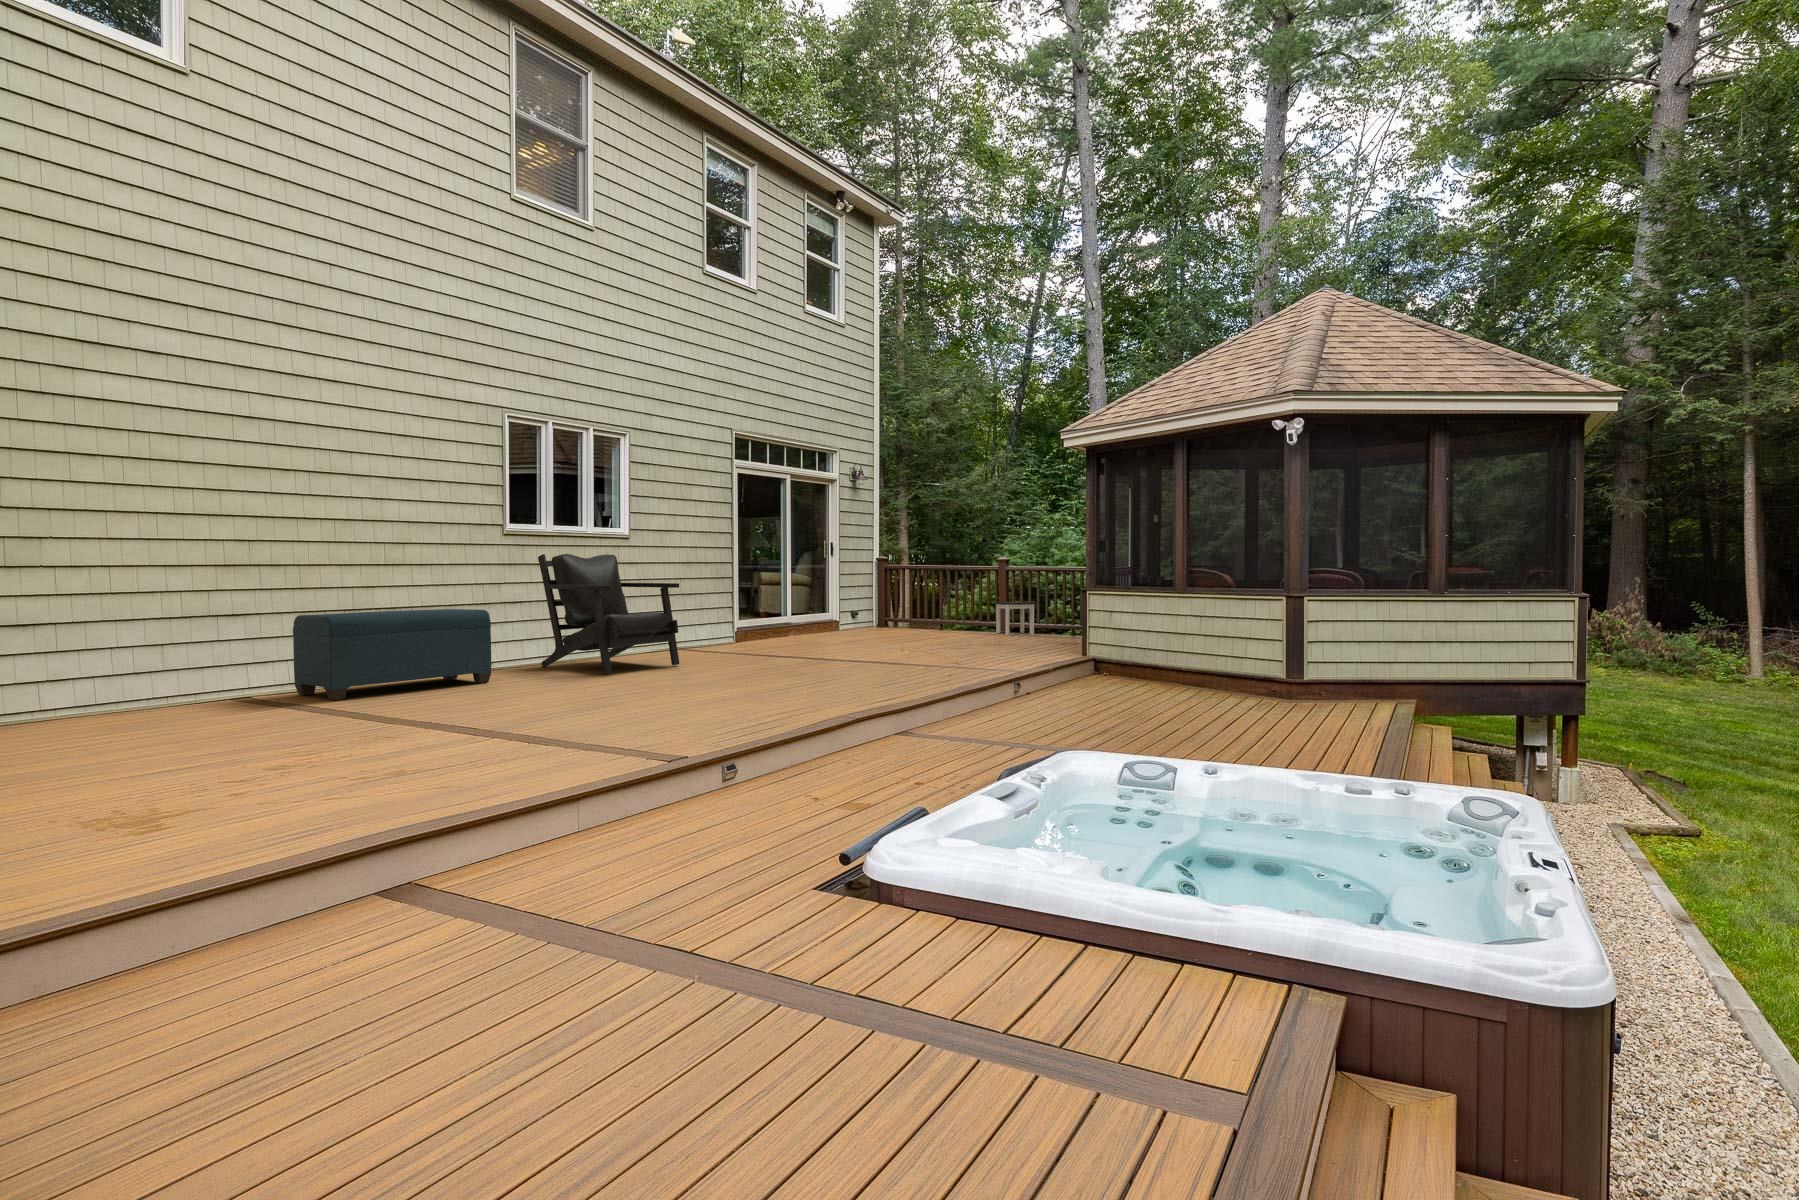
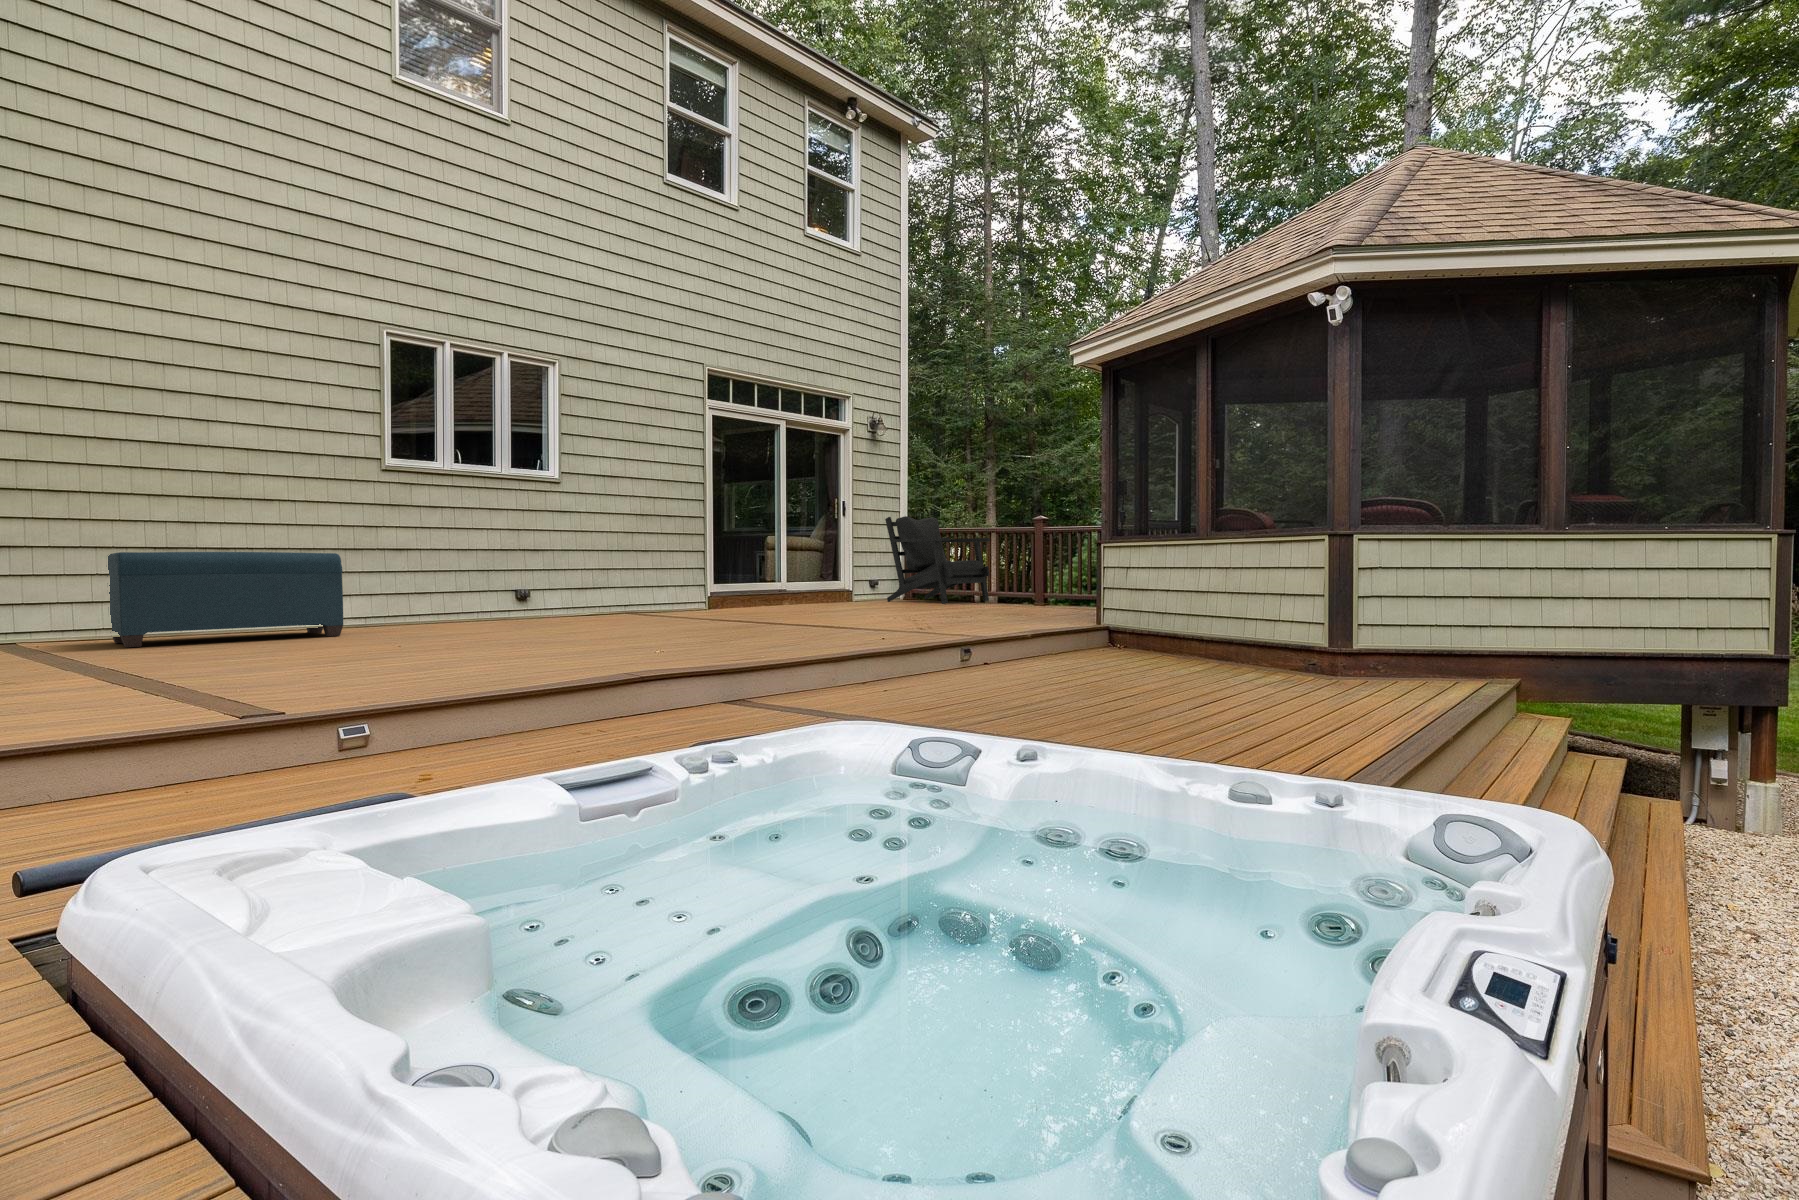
armchair: present [538,554,680,674] -> present [885,516,990,604]
round table: present [994,602,1036,635] -> none [1027,567,1076,605]

